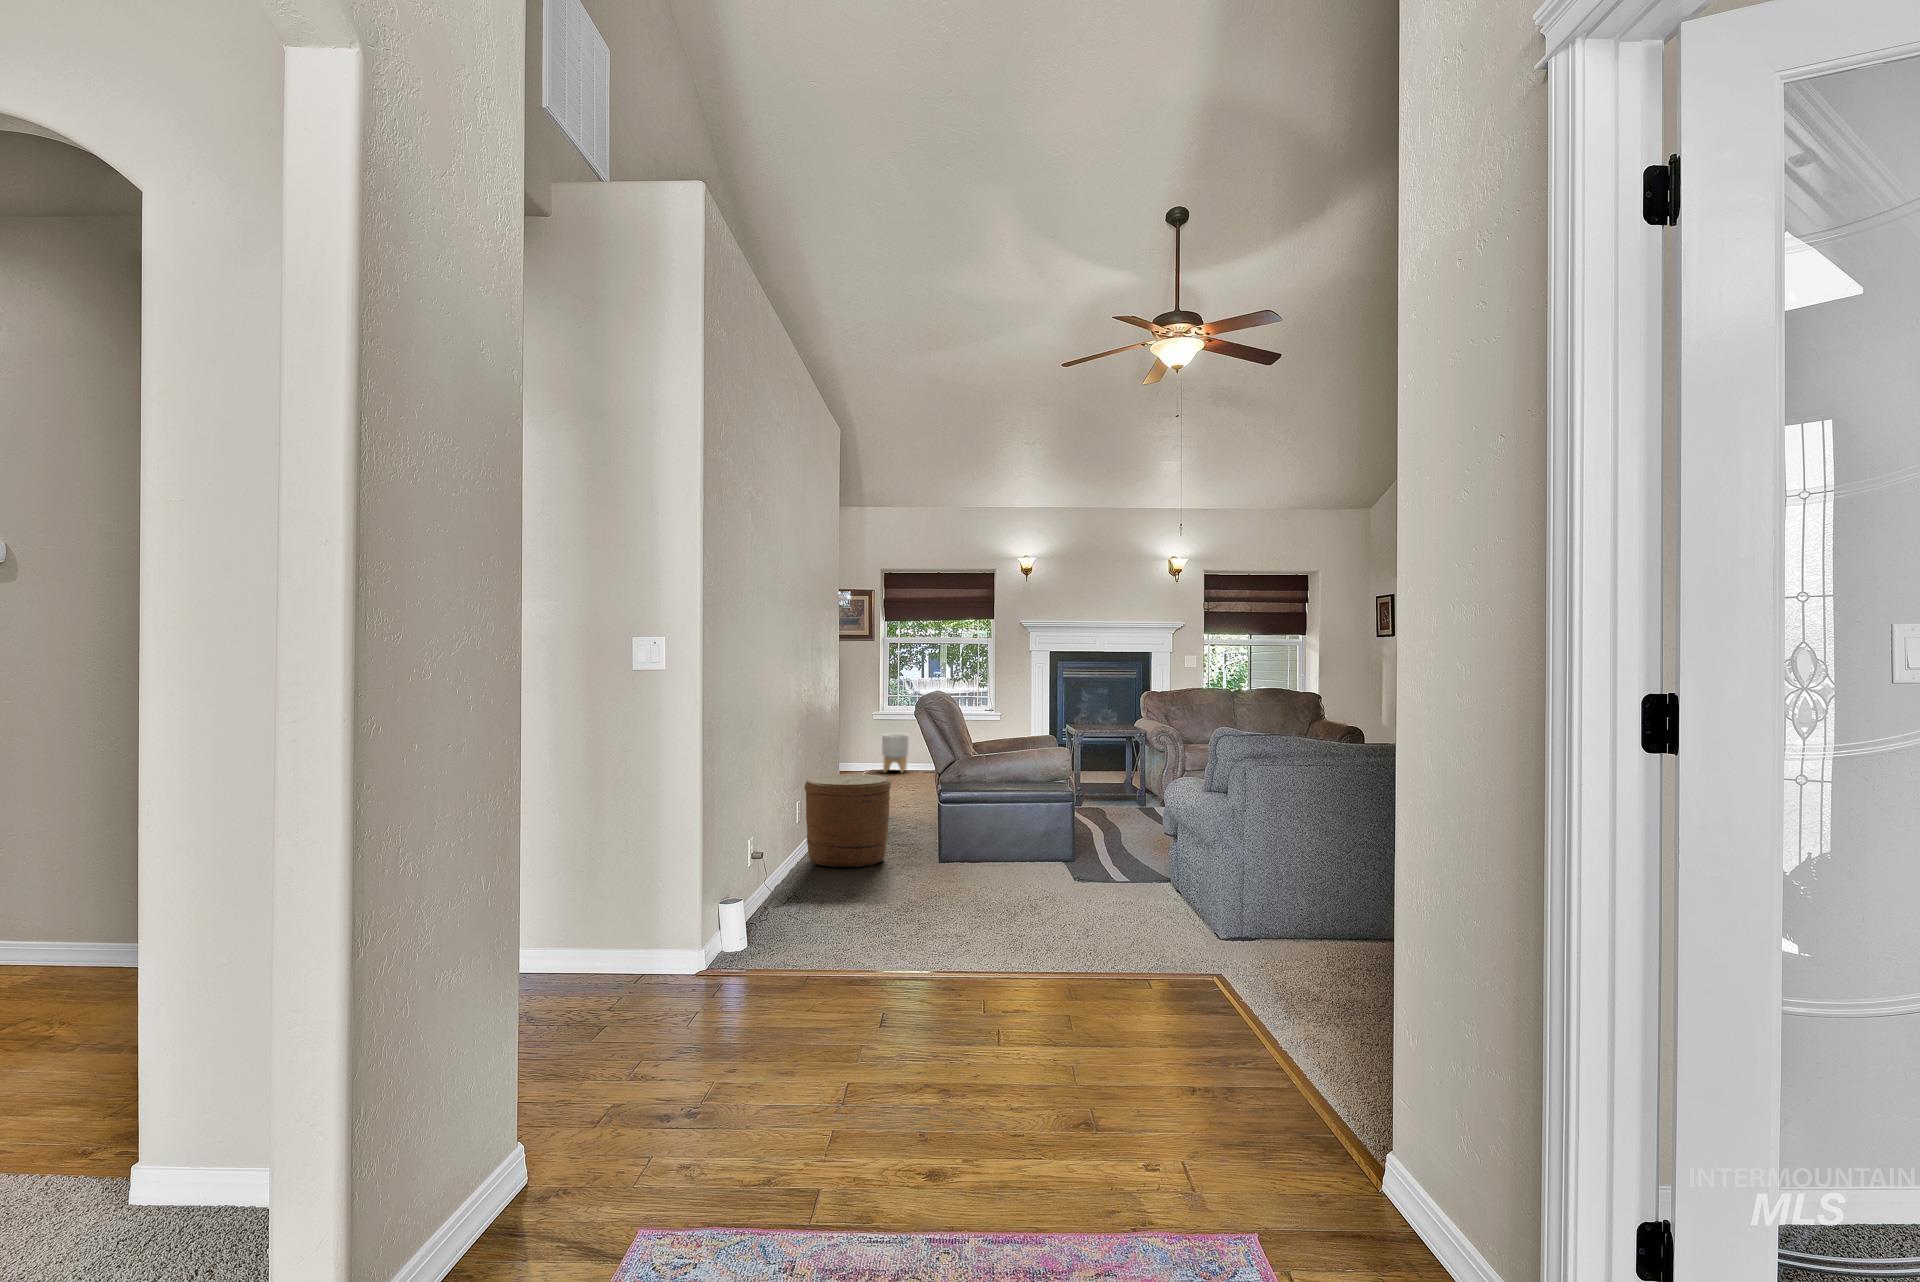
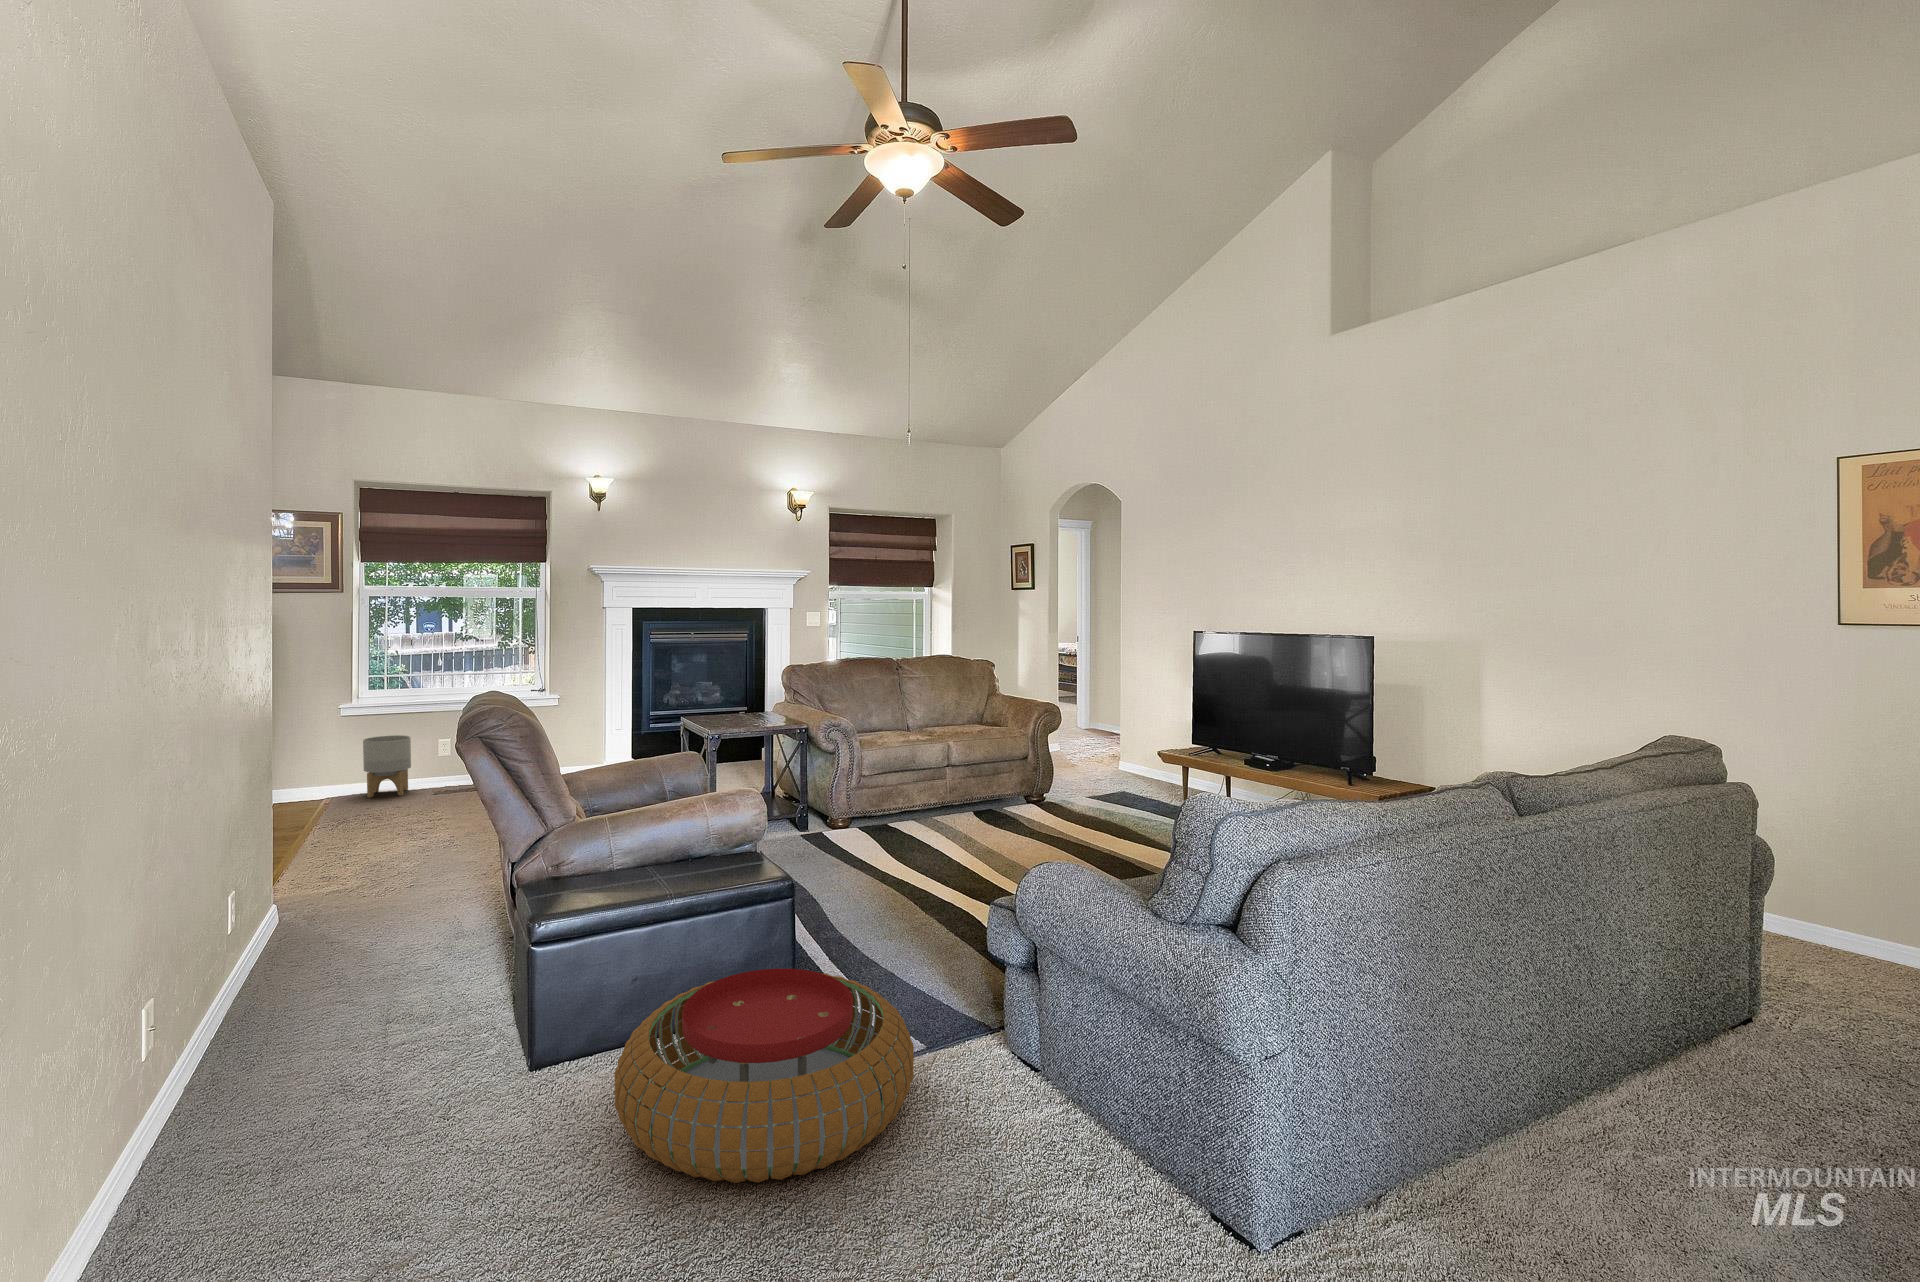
woven basket: present [805,774,891,867] -> none [190,894,422,1142]
pouf: none [960,826,1109,903] -> present [614,969,914,1183]

